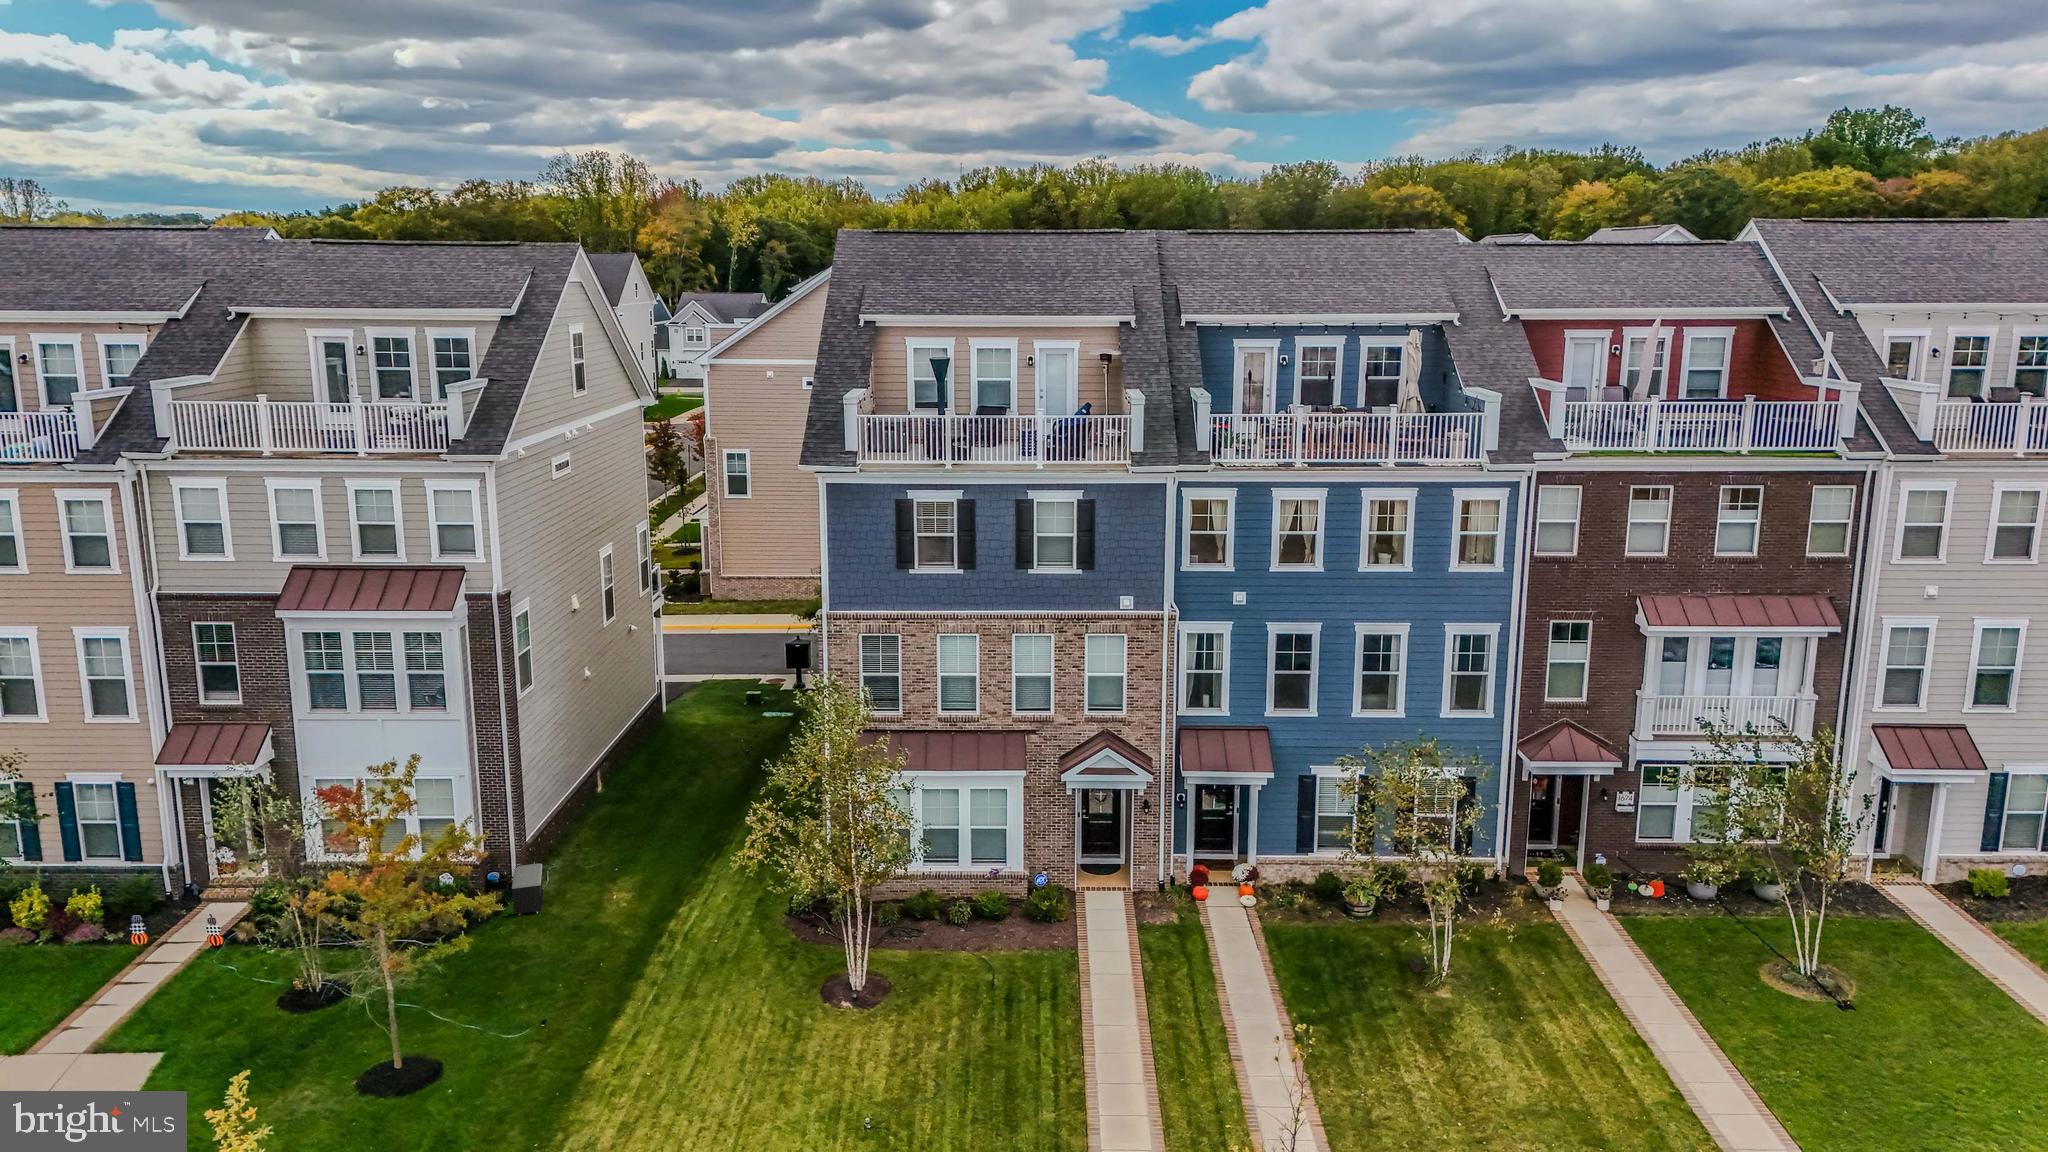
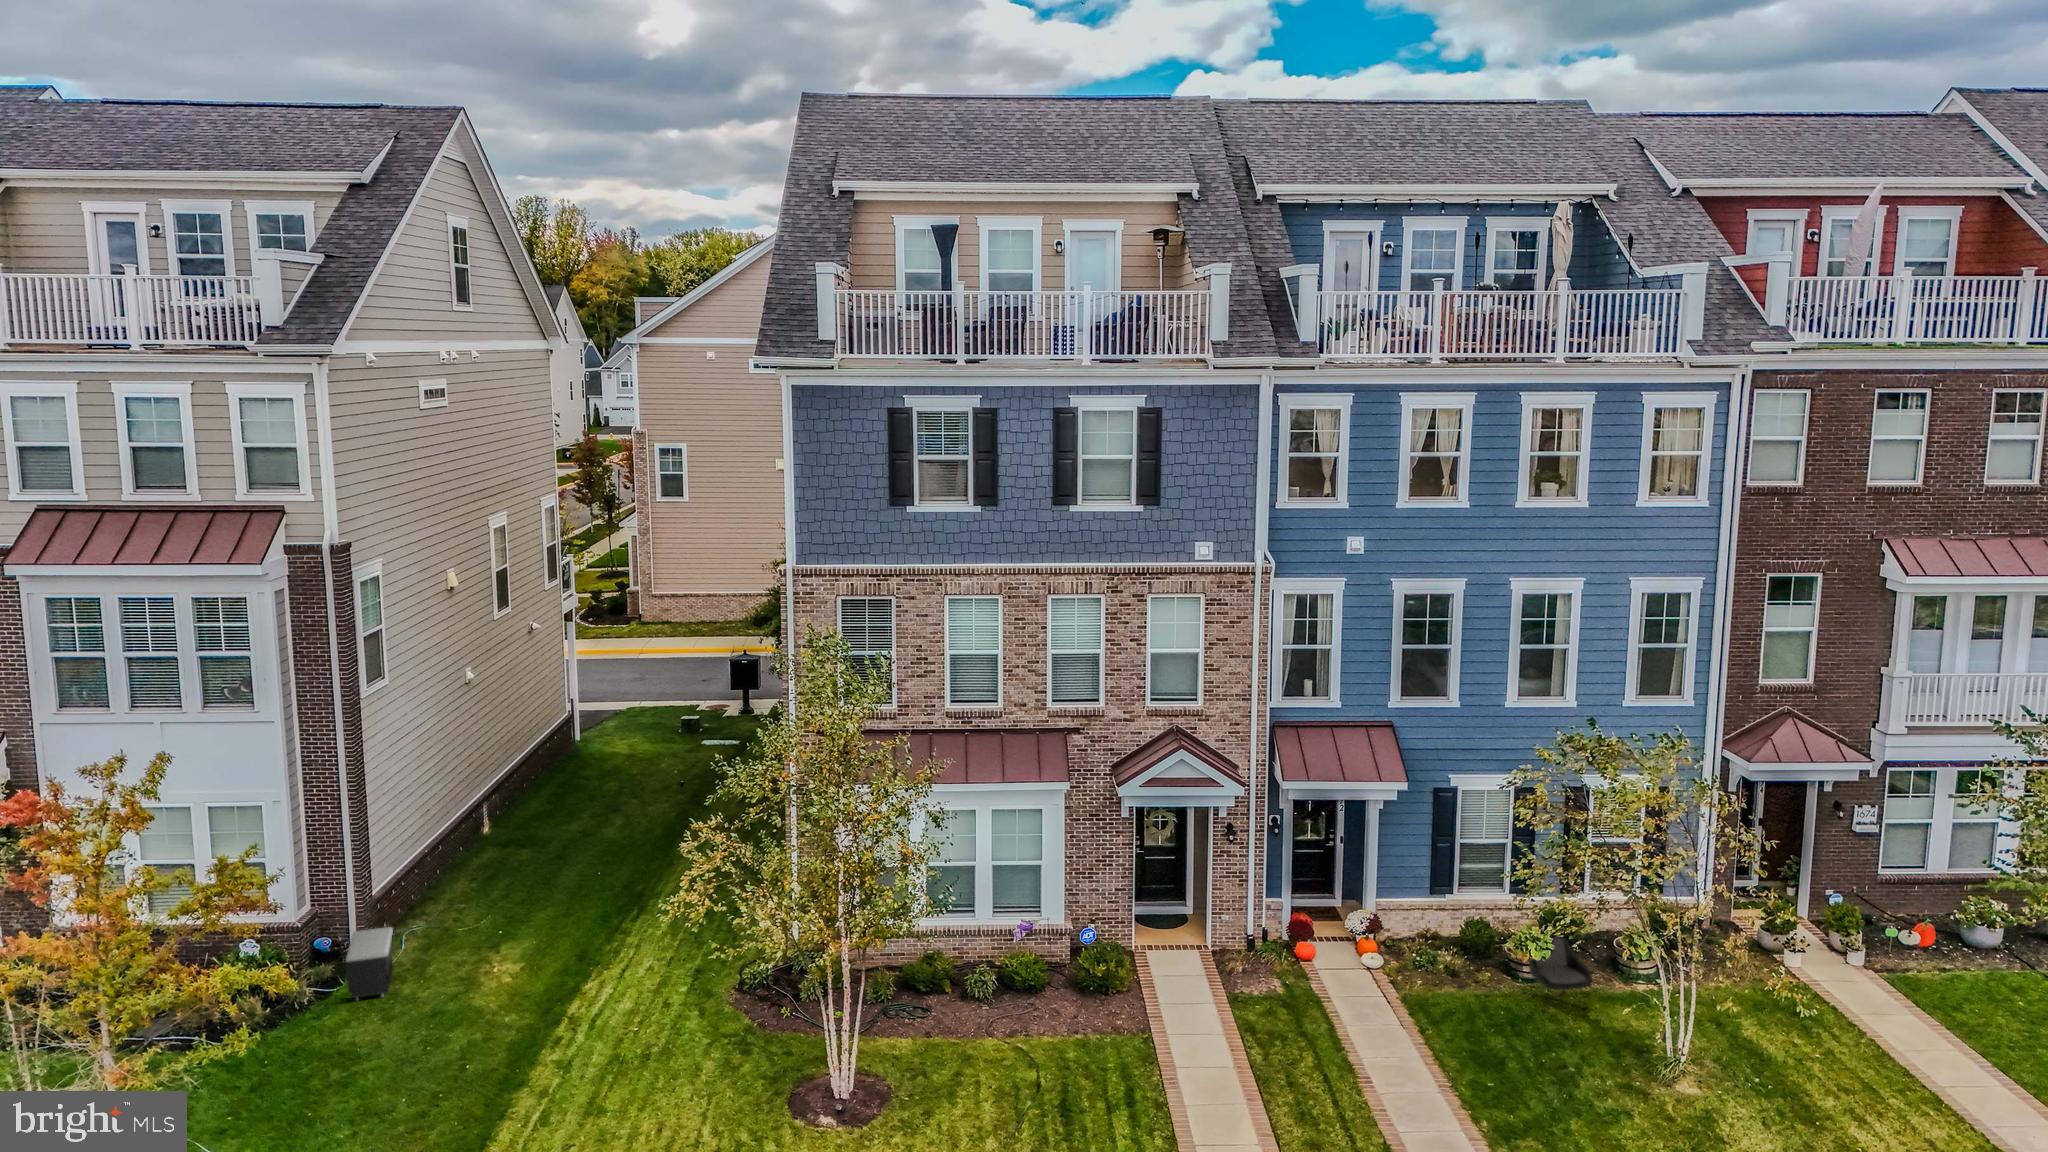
lounge chair: none [1352,885,1400,942] -> present [1524,936,1593,1012]
decorative plant: present [1406,952,1427,973] -> none [1608,1023,1653,1054]

